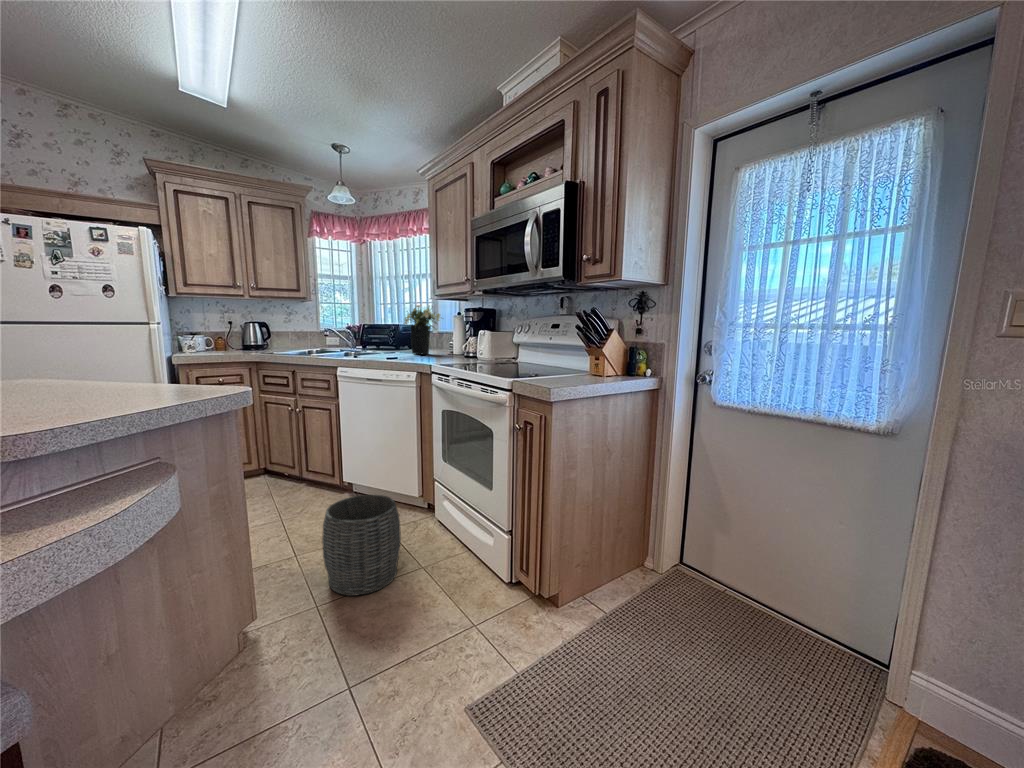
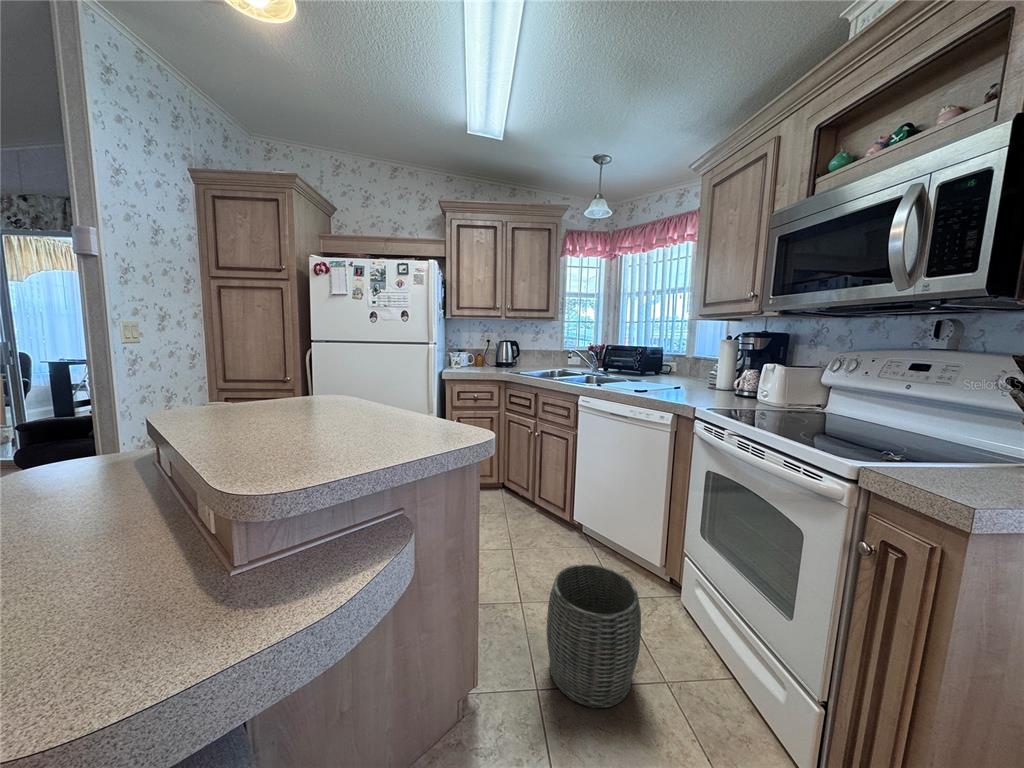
flower arrangement: present [404,305,440,354] -> none [654,326,708,386]

